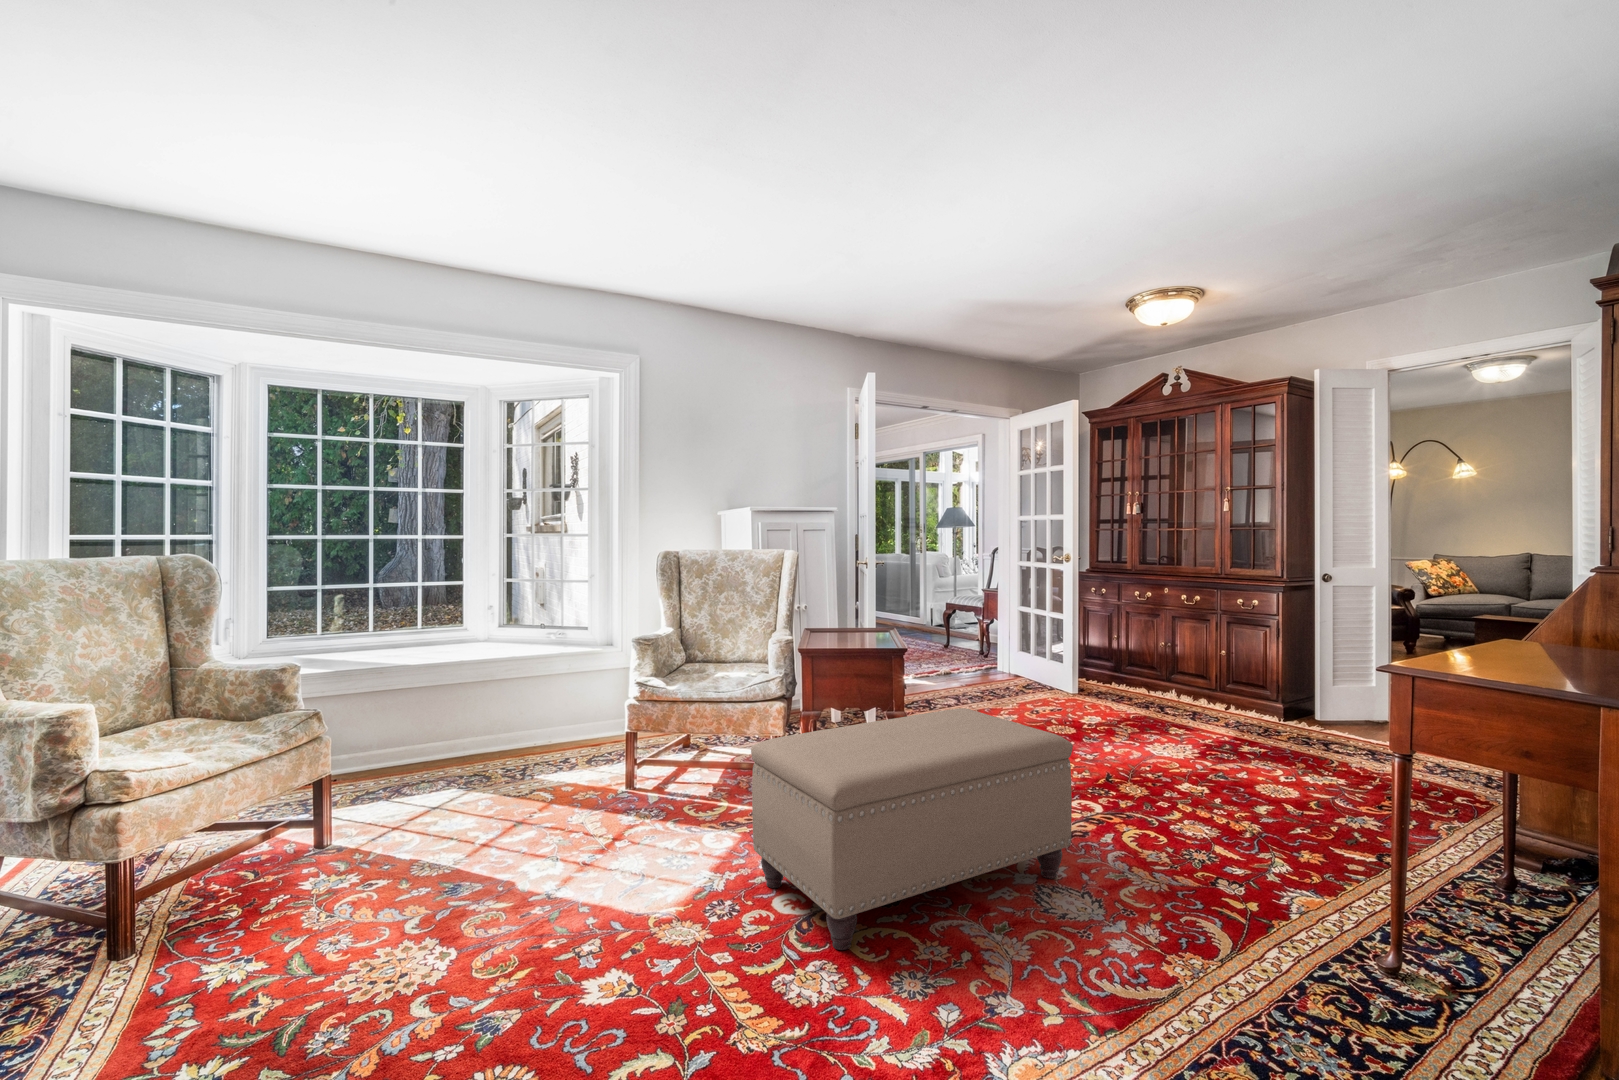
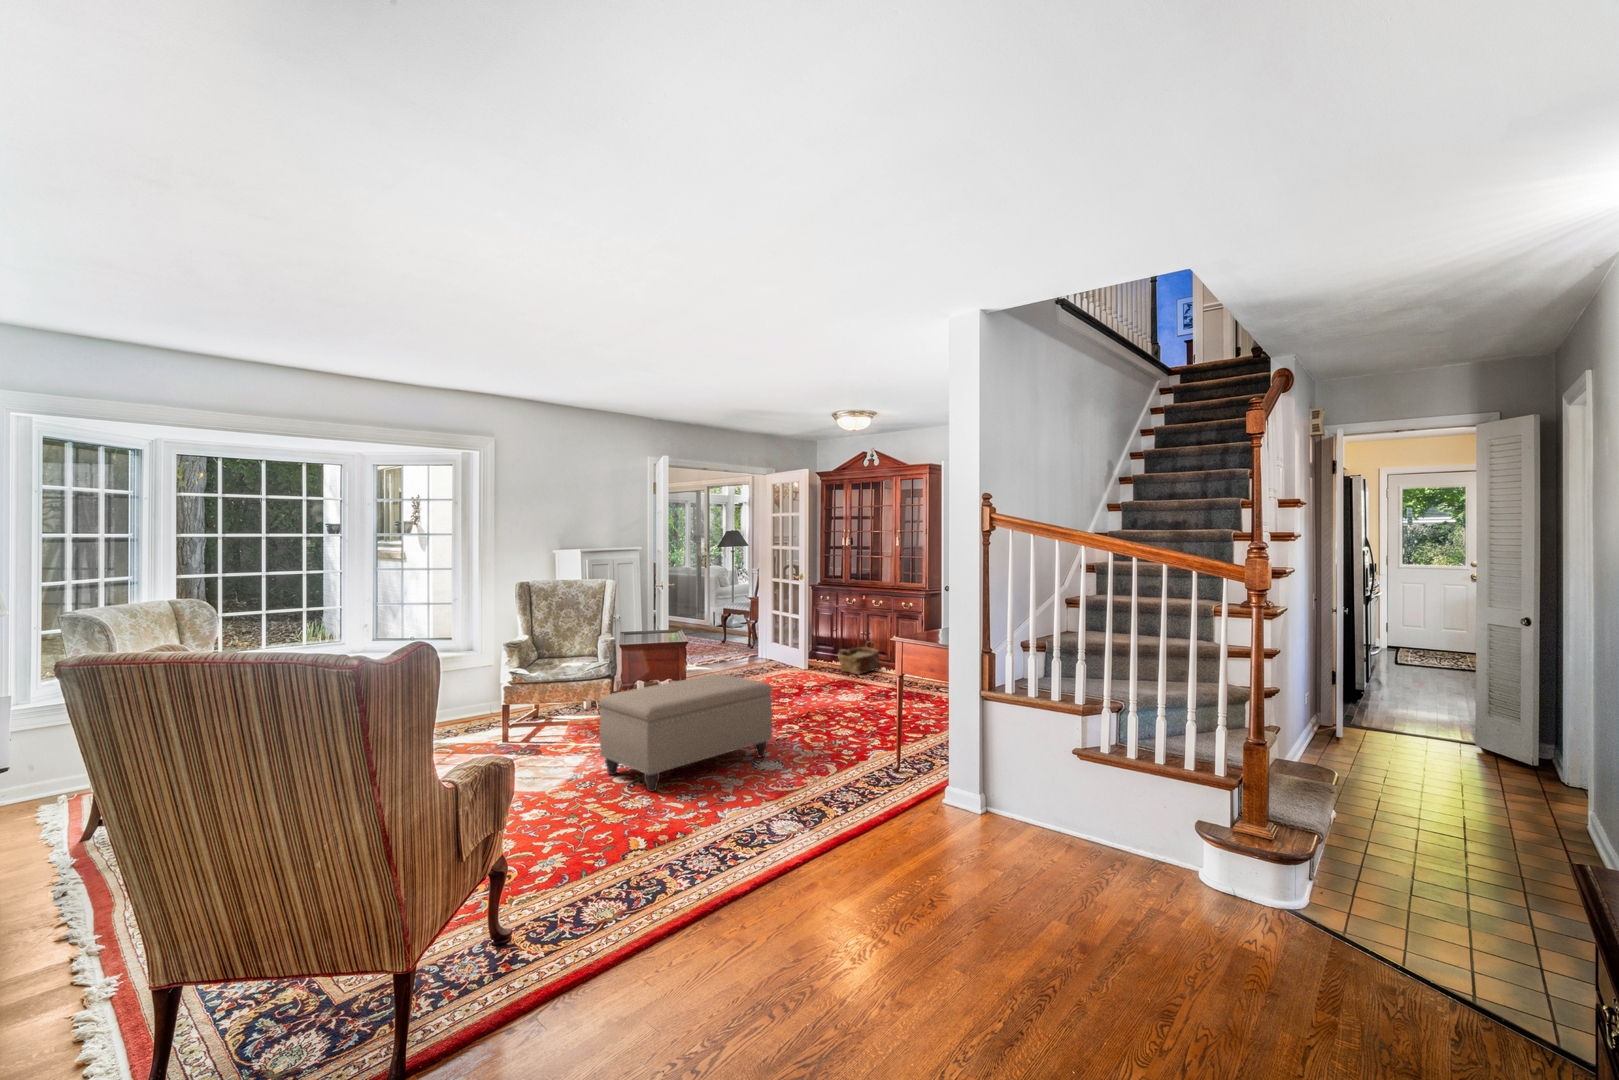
woven basket: none [1128,656,1197,708] -> present [838,642,880,675]

